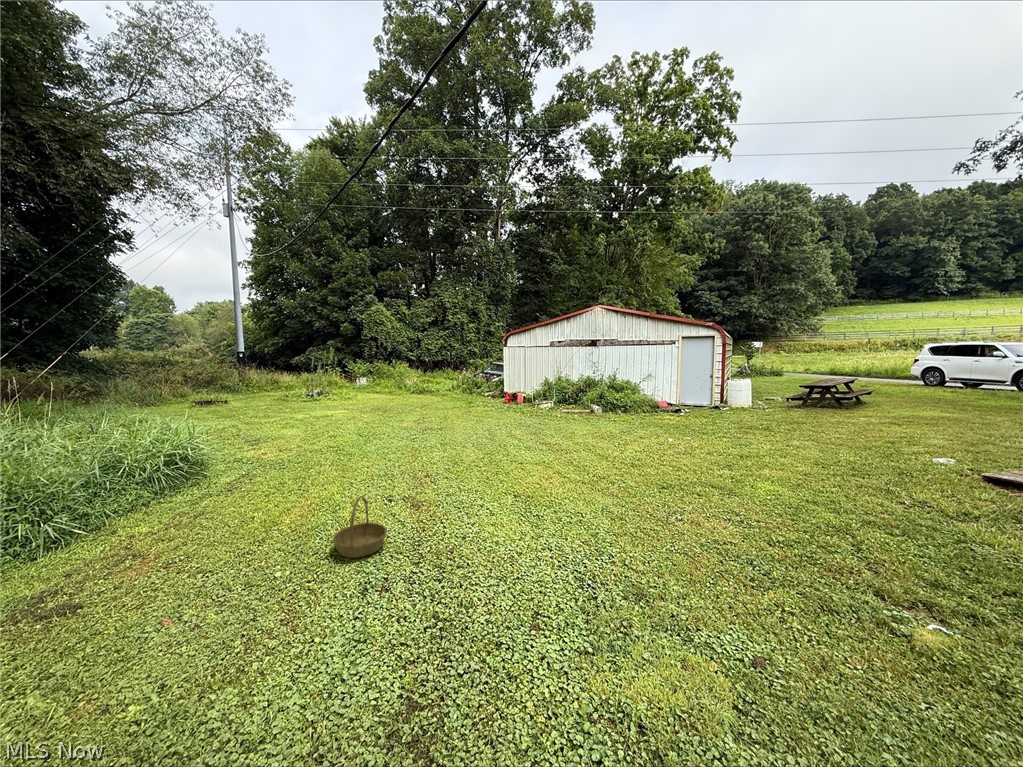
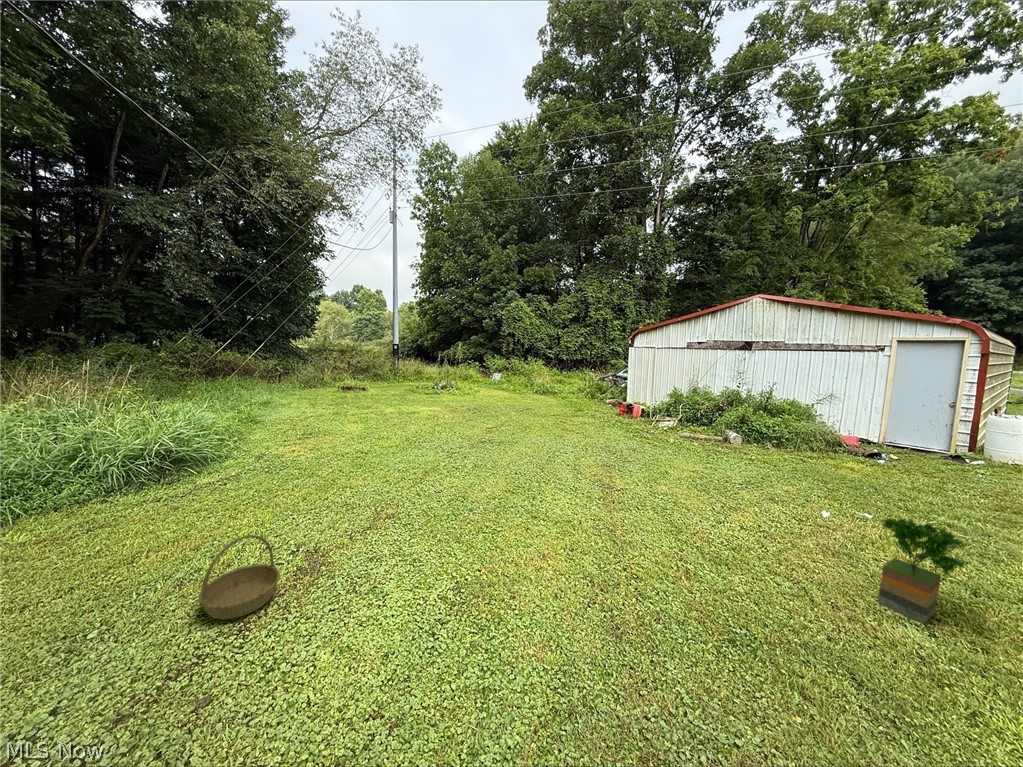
potted tree: none [698,425,733,474] -> present [878,518,965,624]

